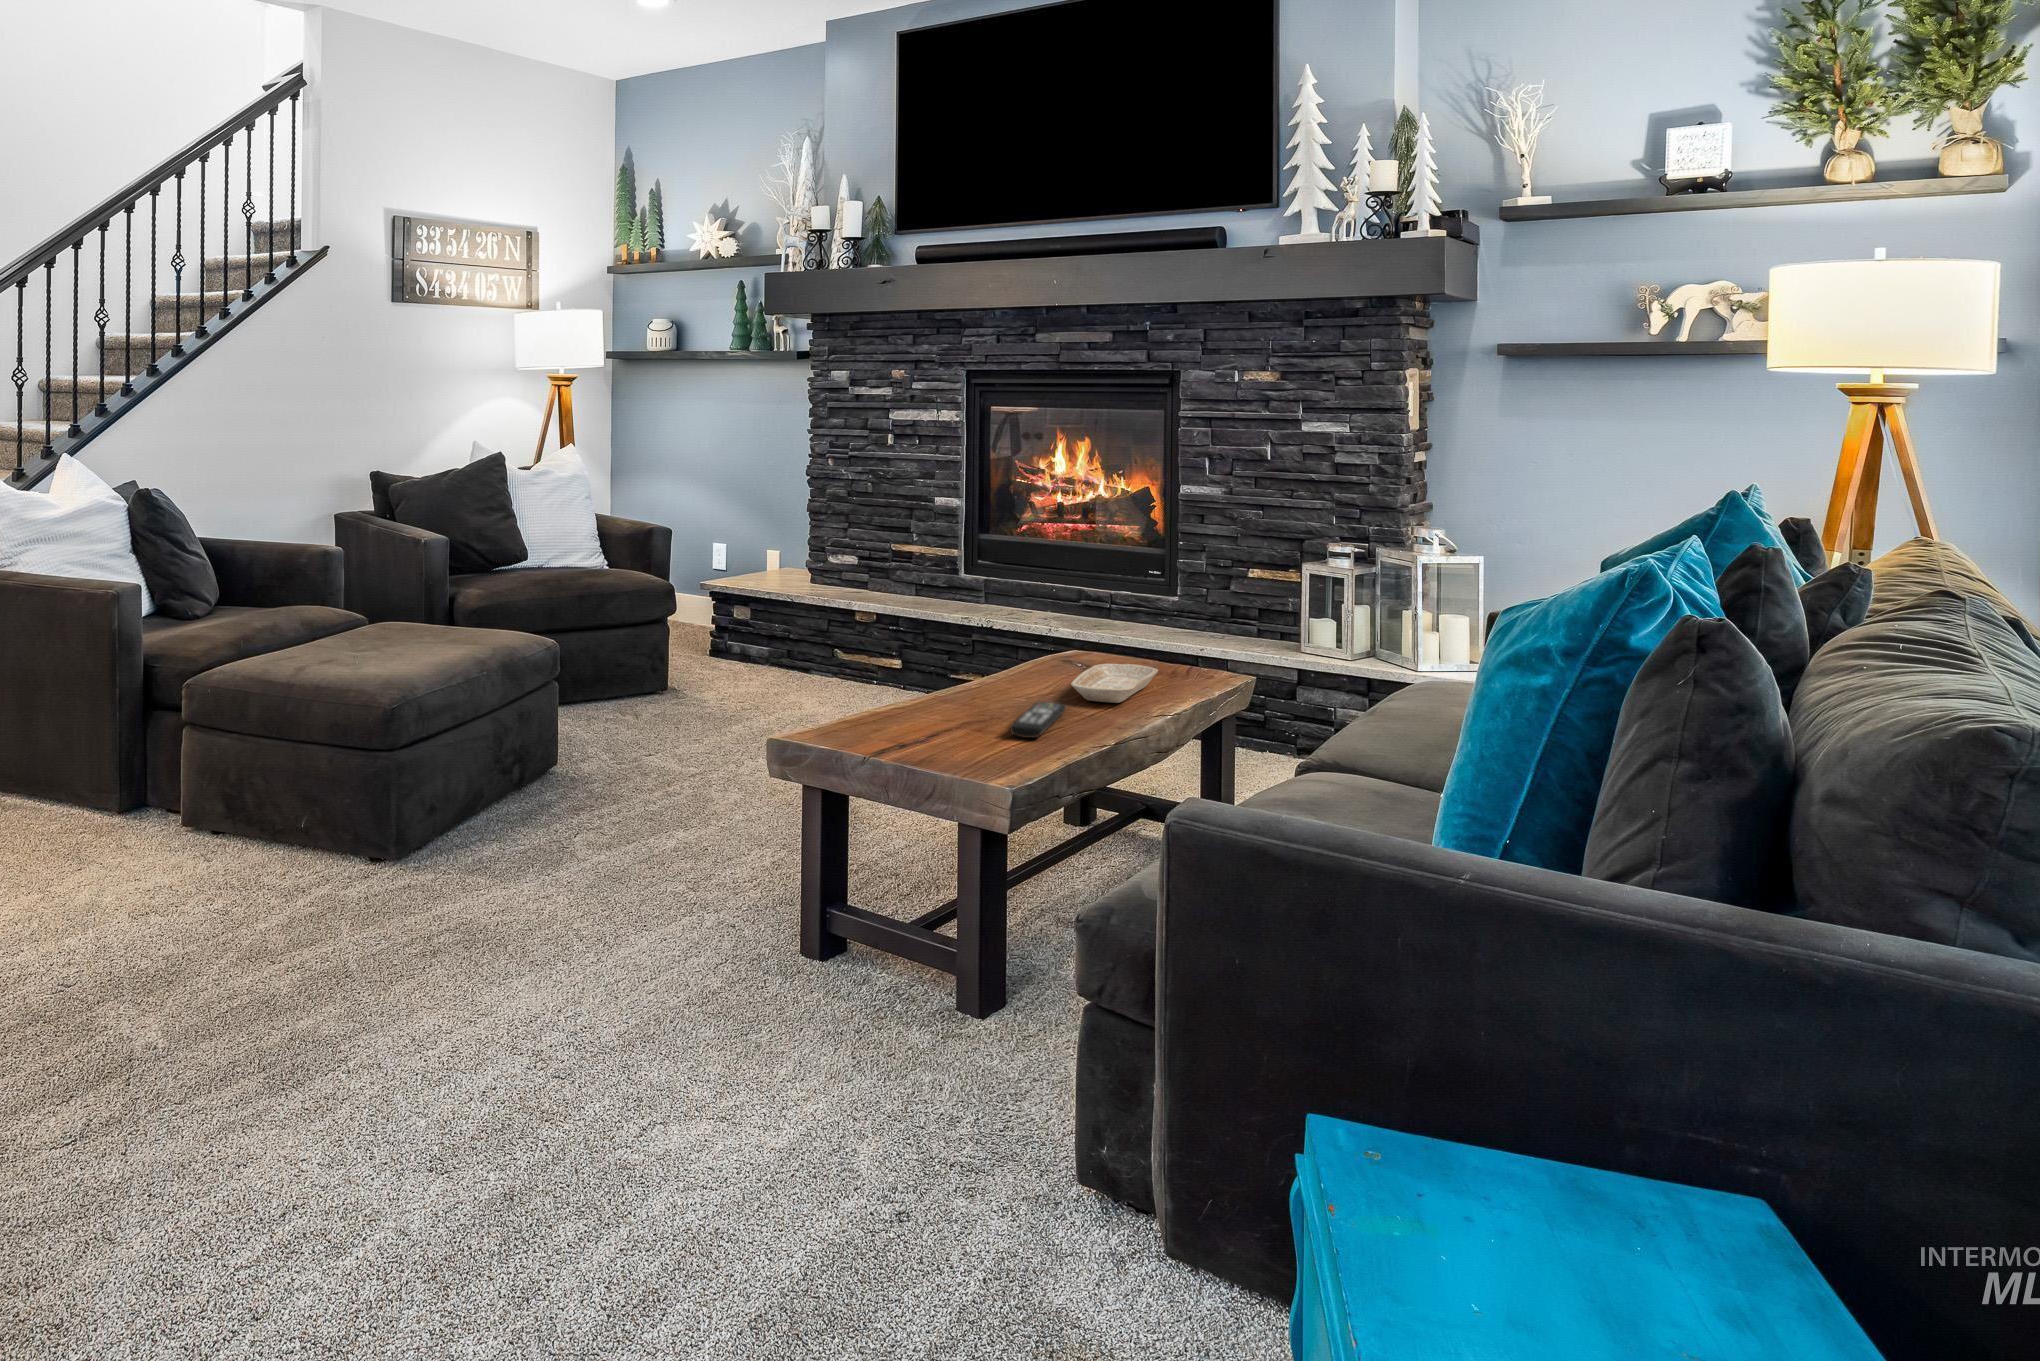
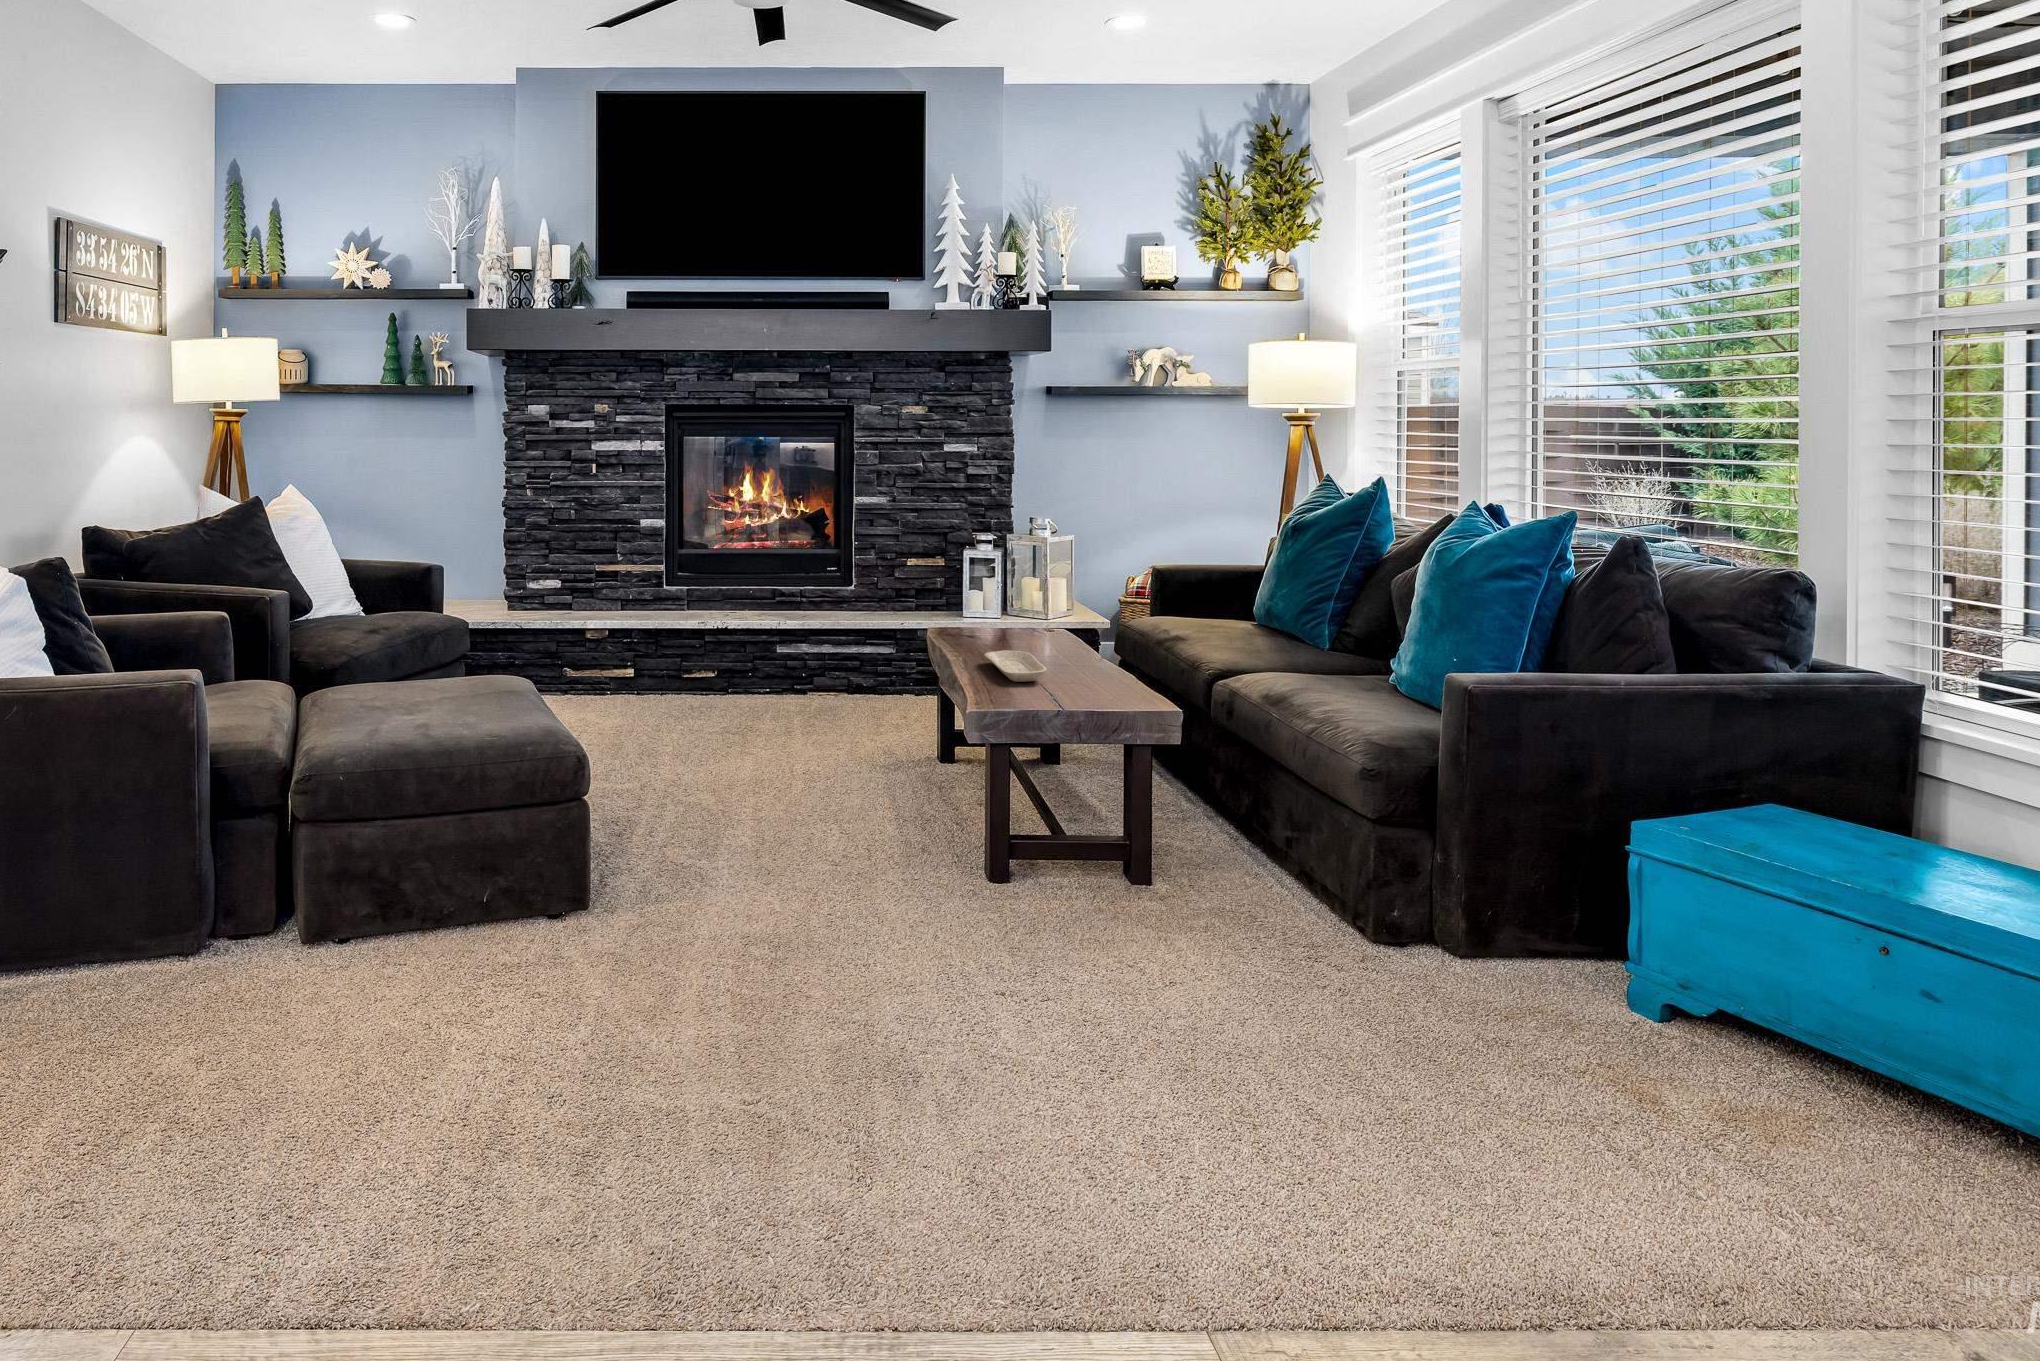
remote control: present [1010,702,1066,738] -> none [1004,687,1051,716]

